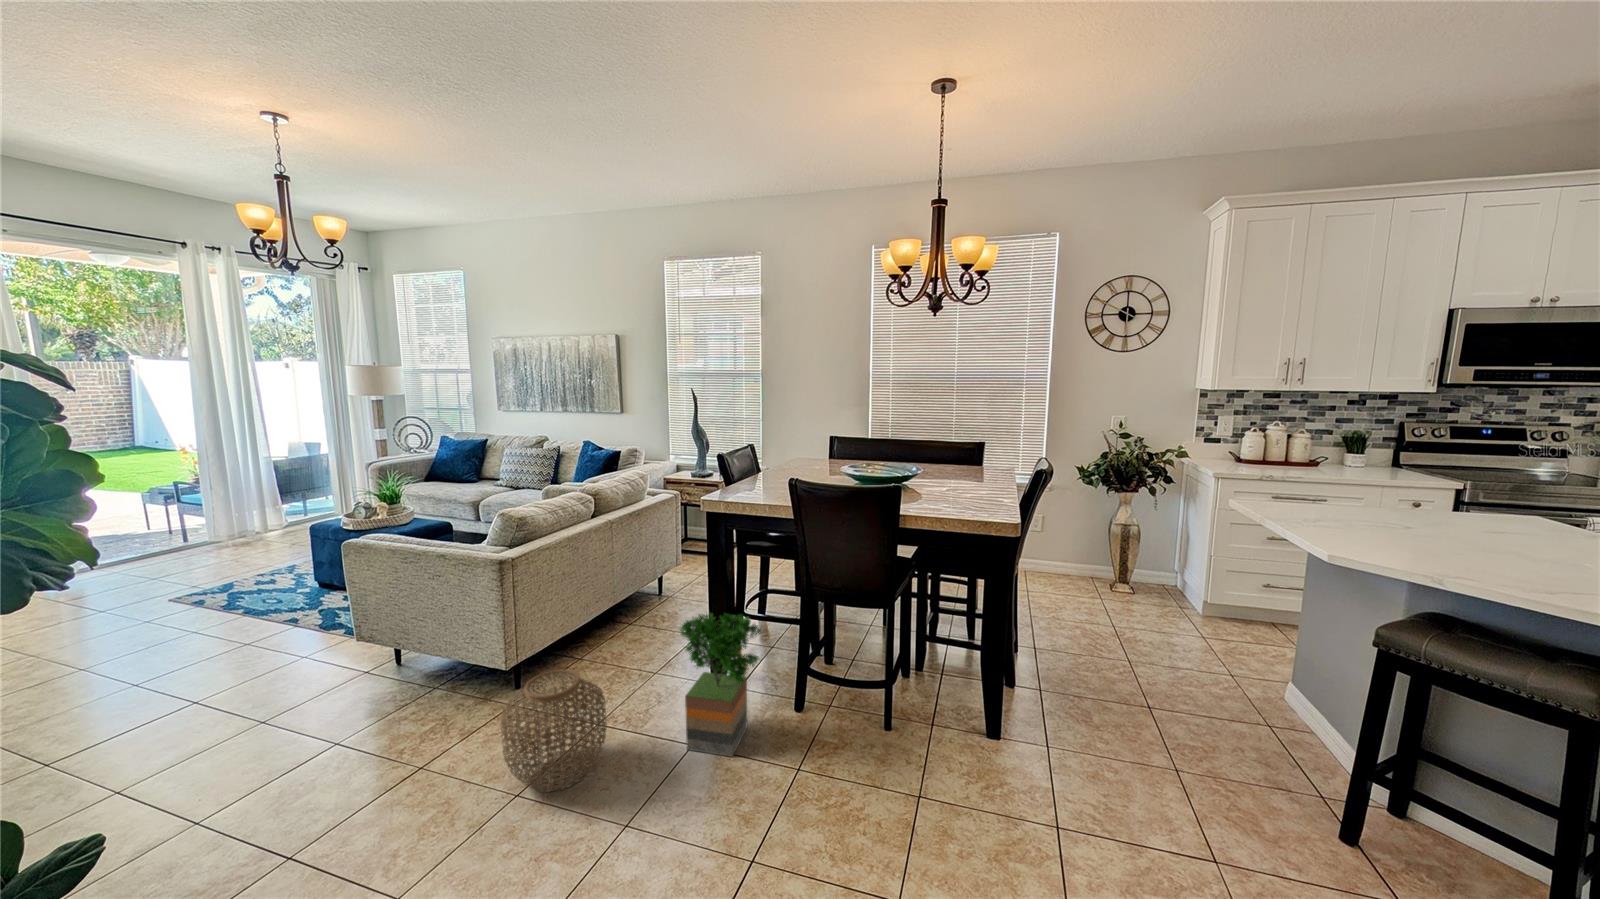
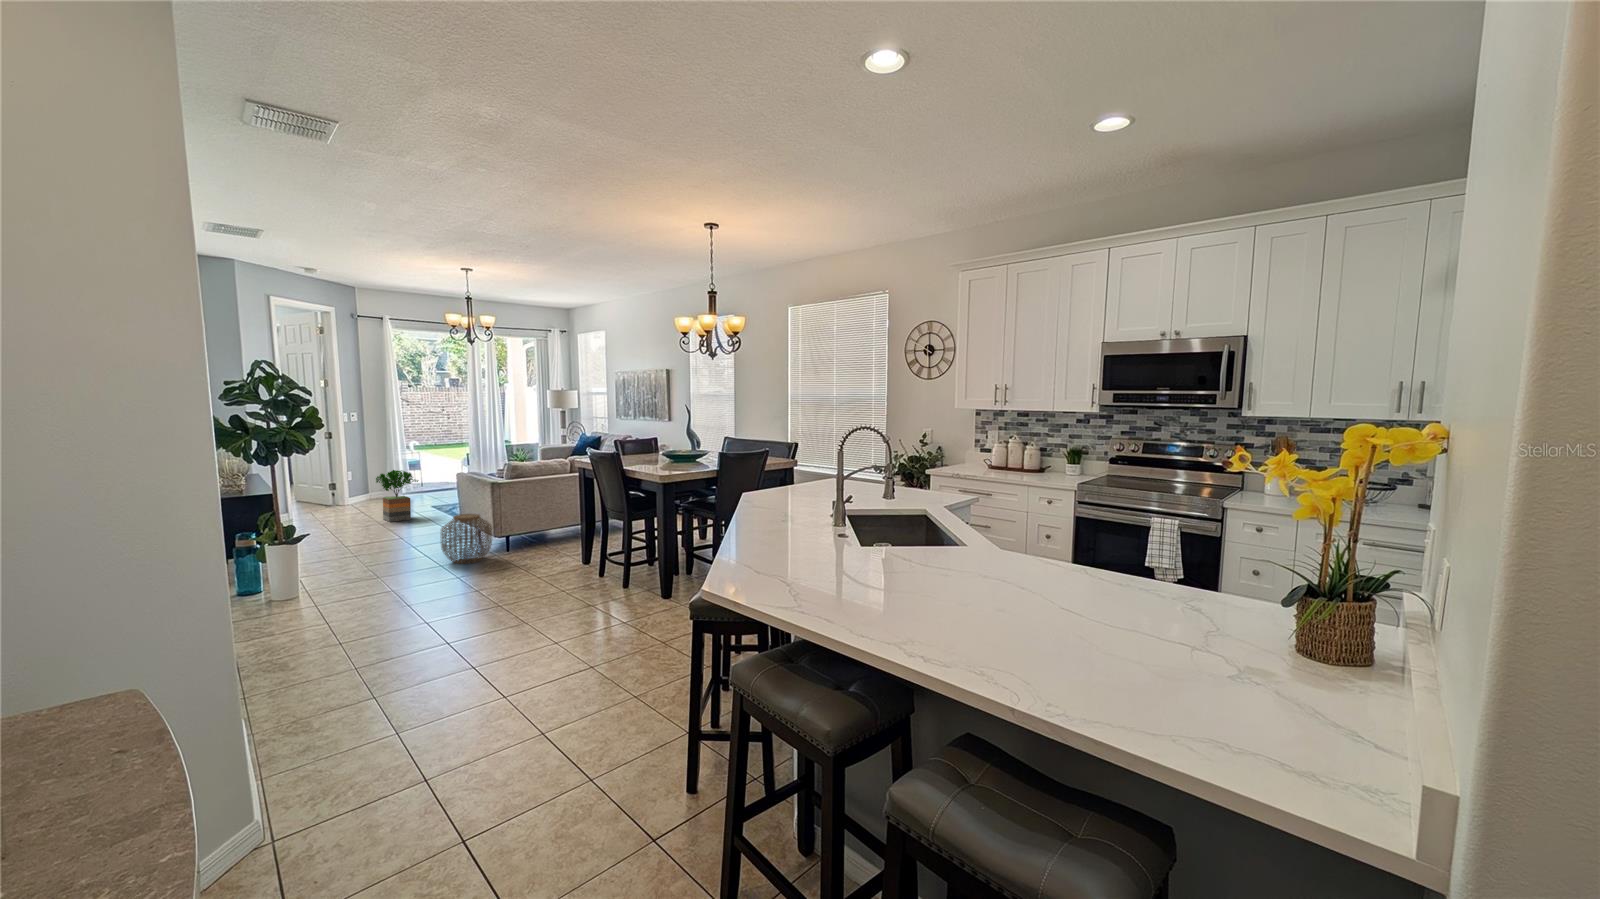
potted tree: present [680,613,762,756] -> present [376,470,418,522]

